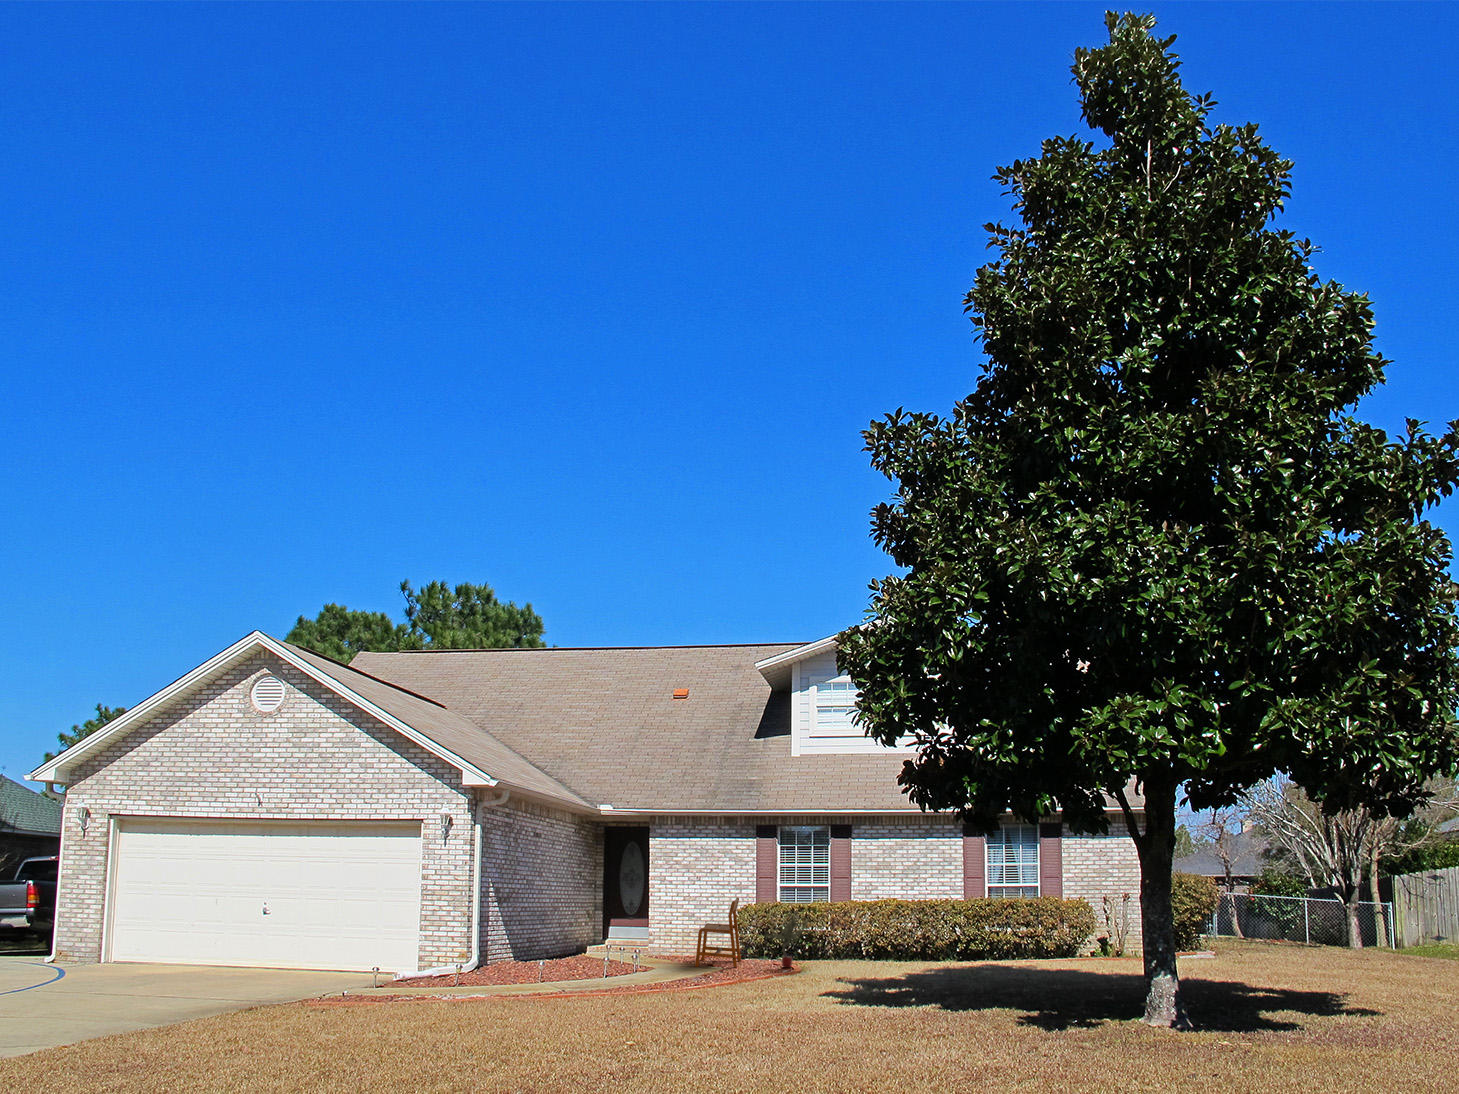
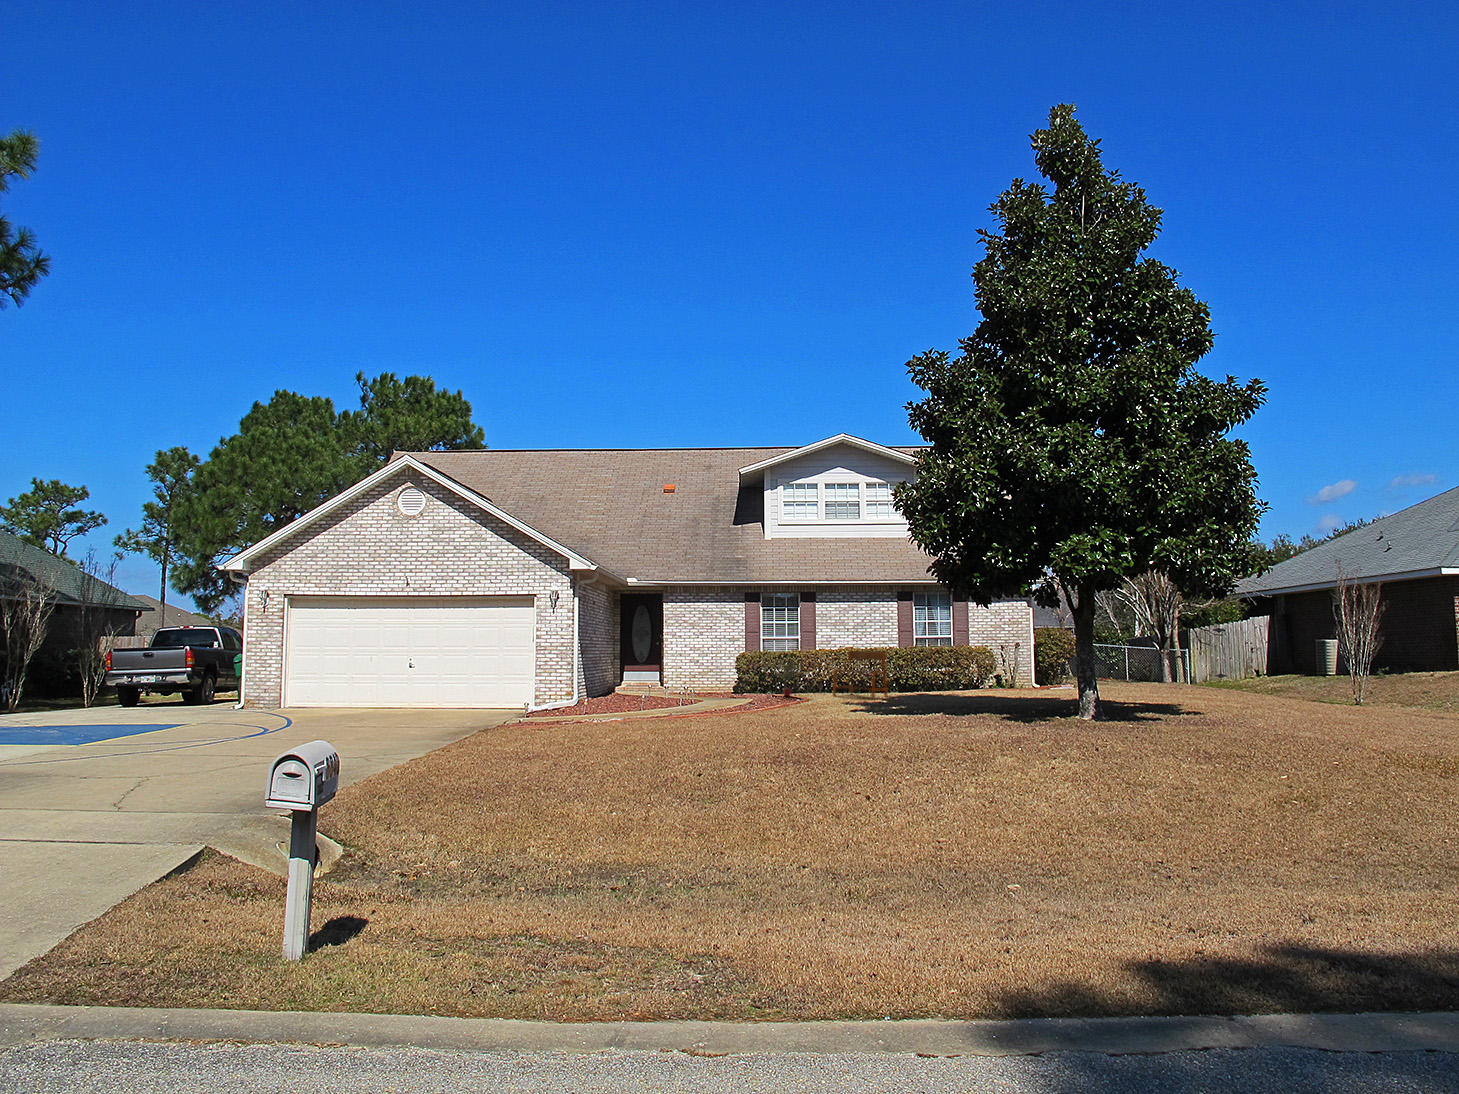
bench: present [695,897,741,967] -> present [833,650,888,699]

